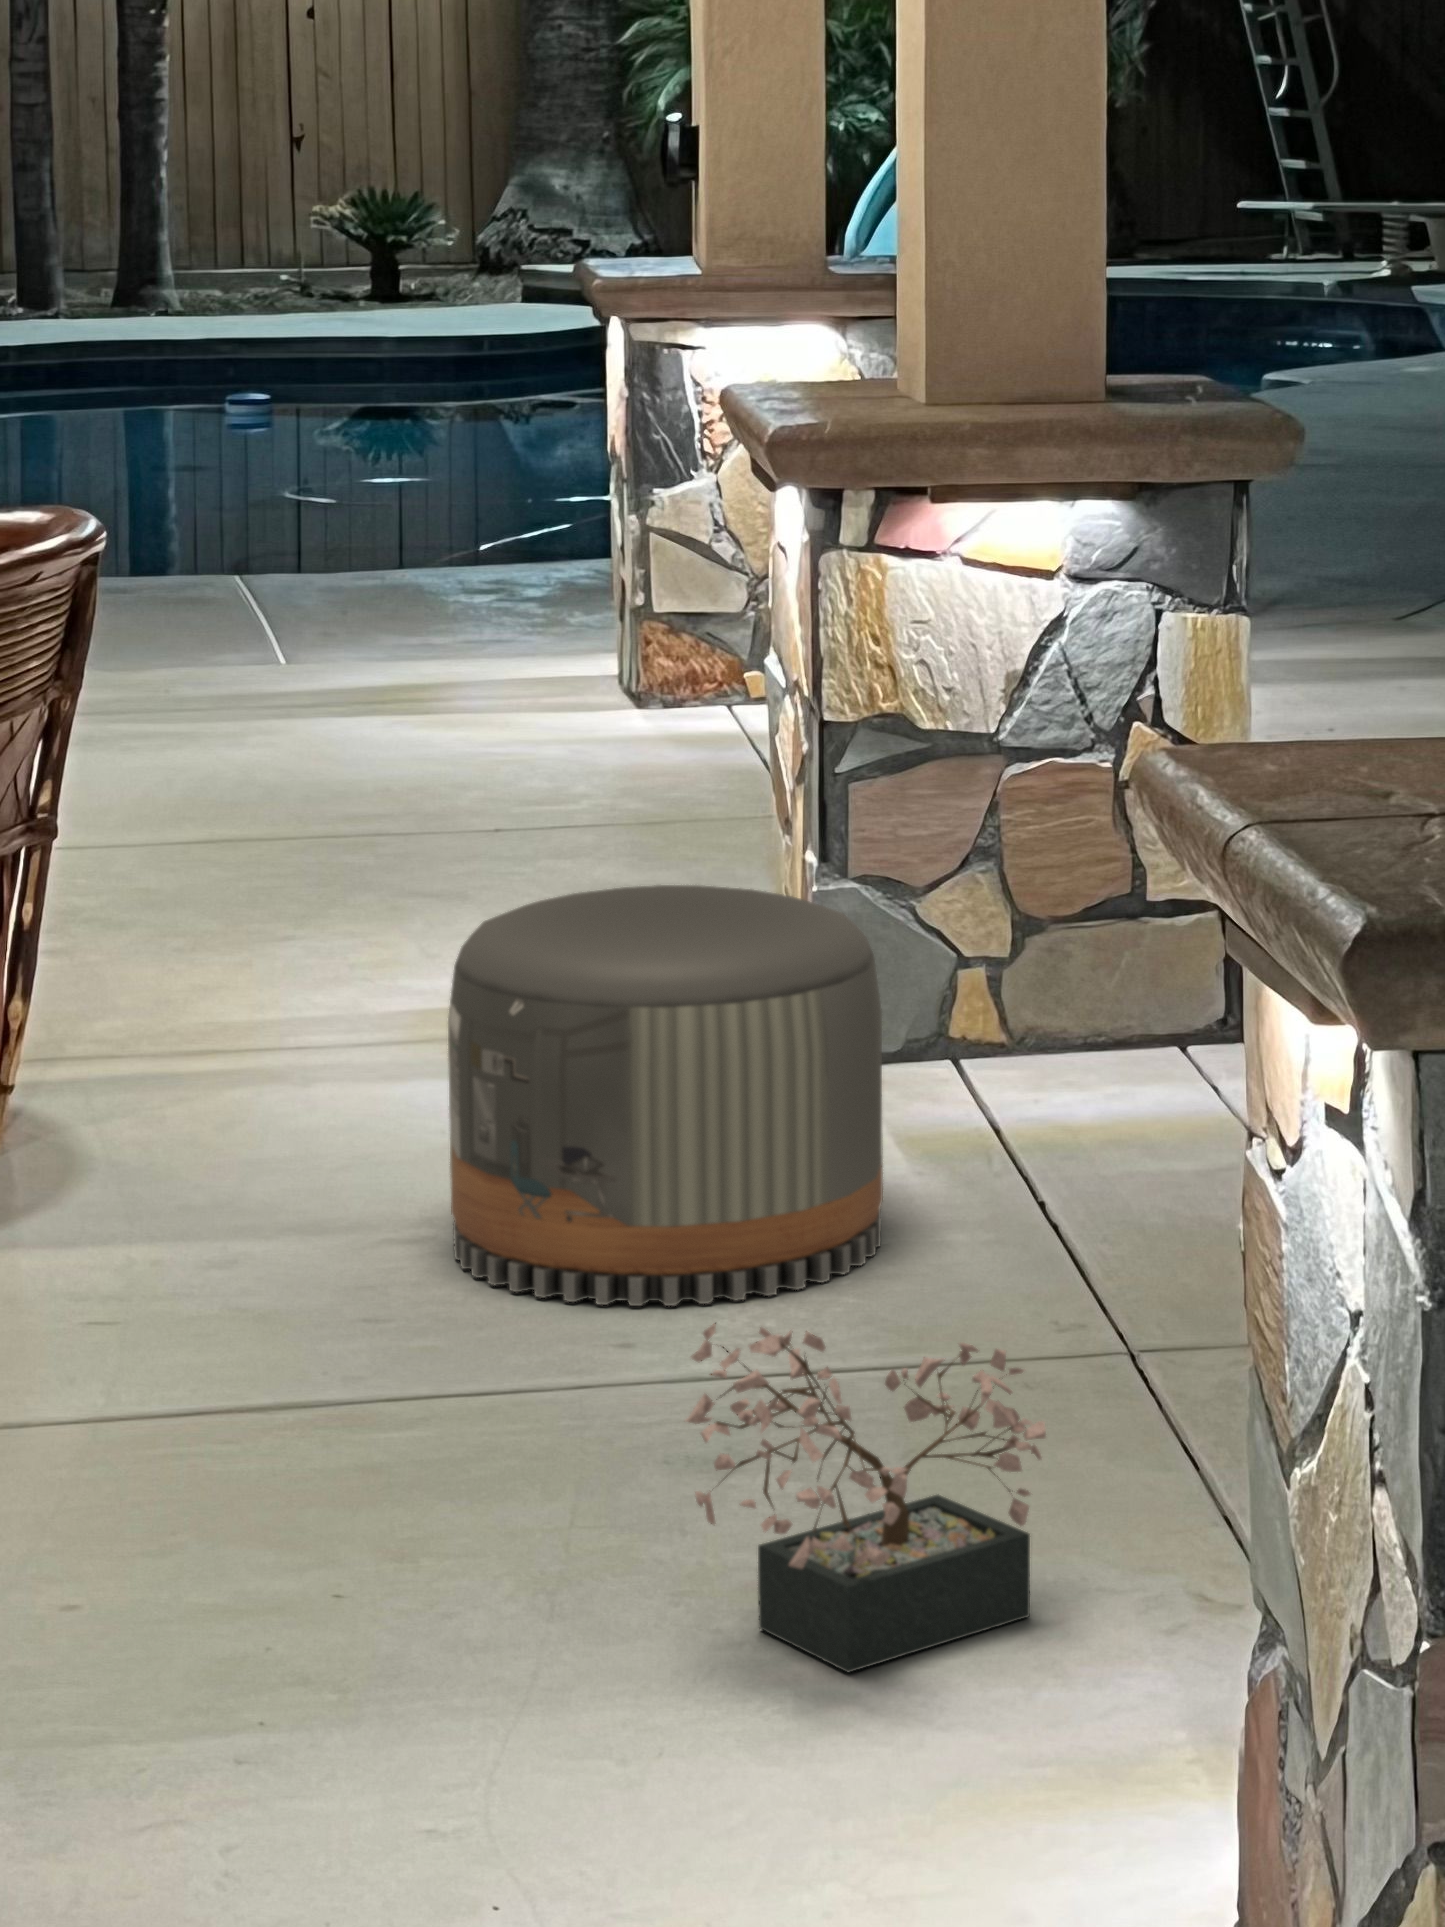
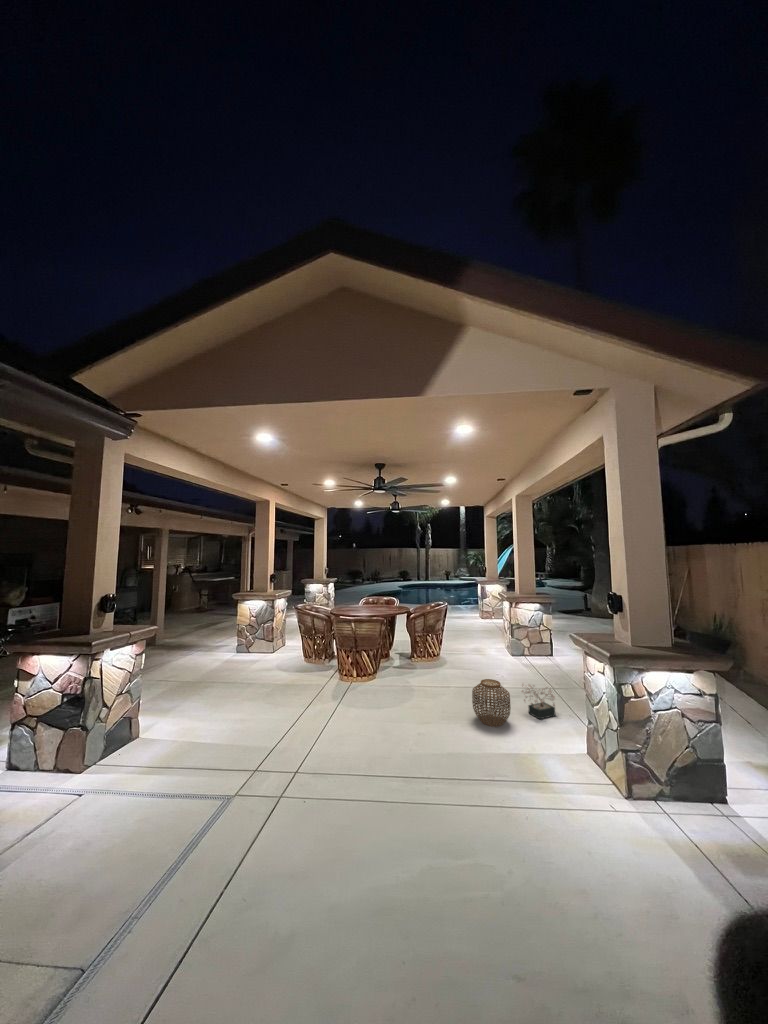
pouf: present [448,885,883,1306] -> none [485,639,526,679]
woven basket: none [92,1324,519,1820] -> present [472,679,511,727]

